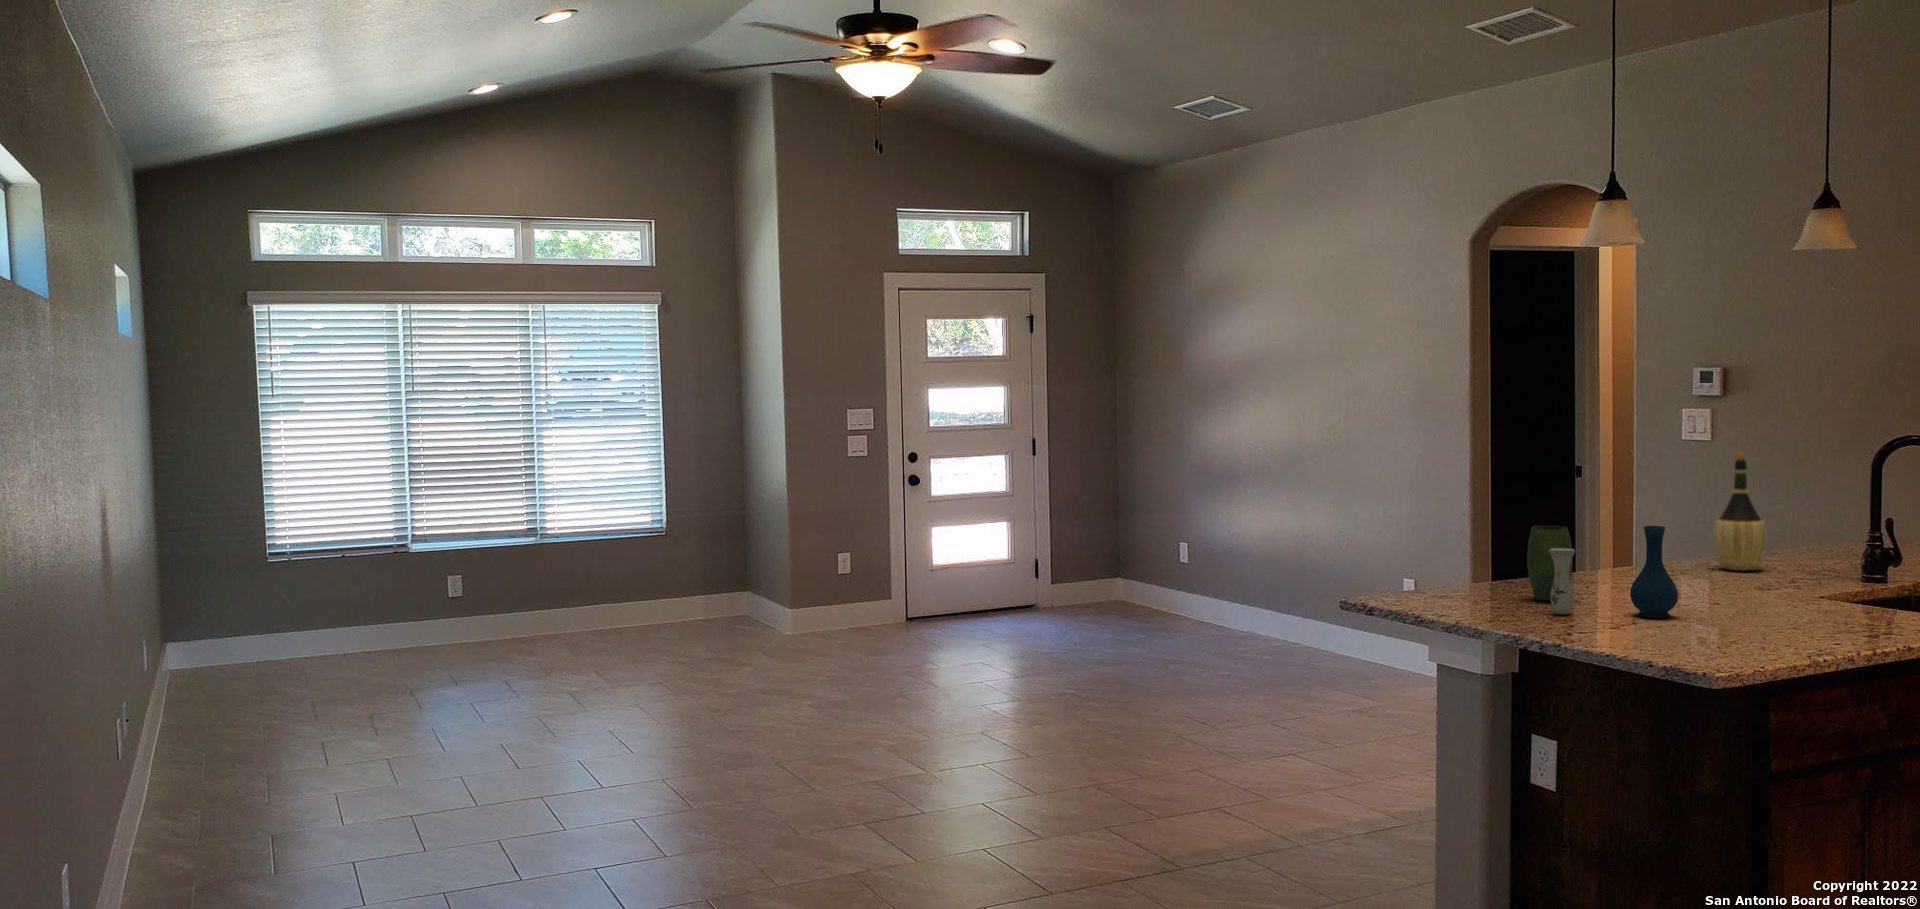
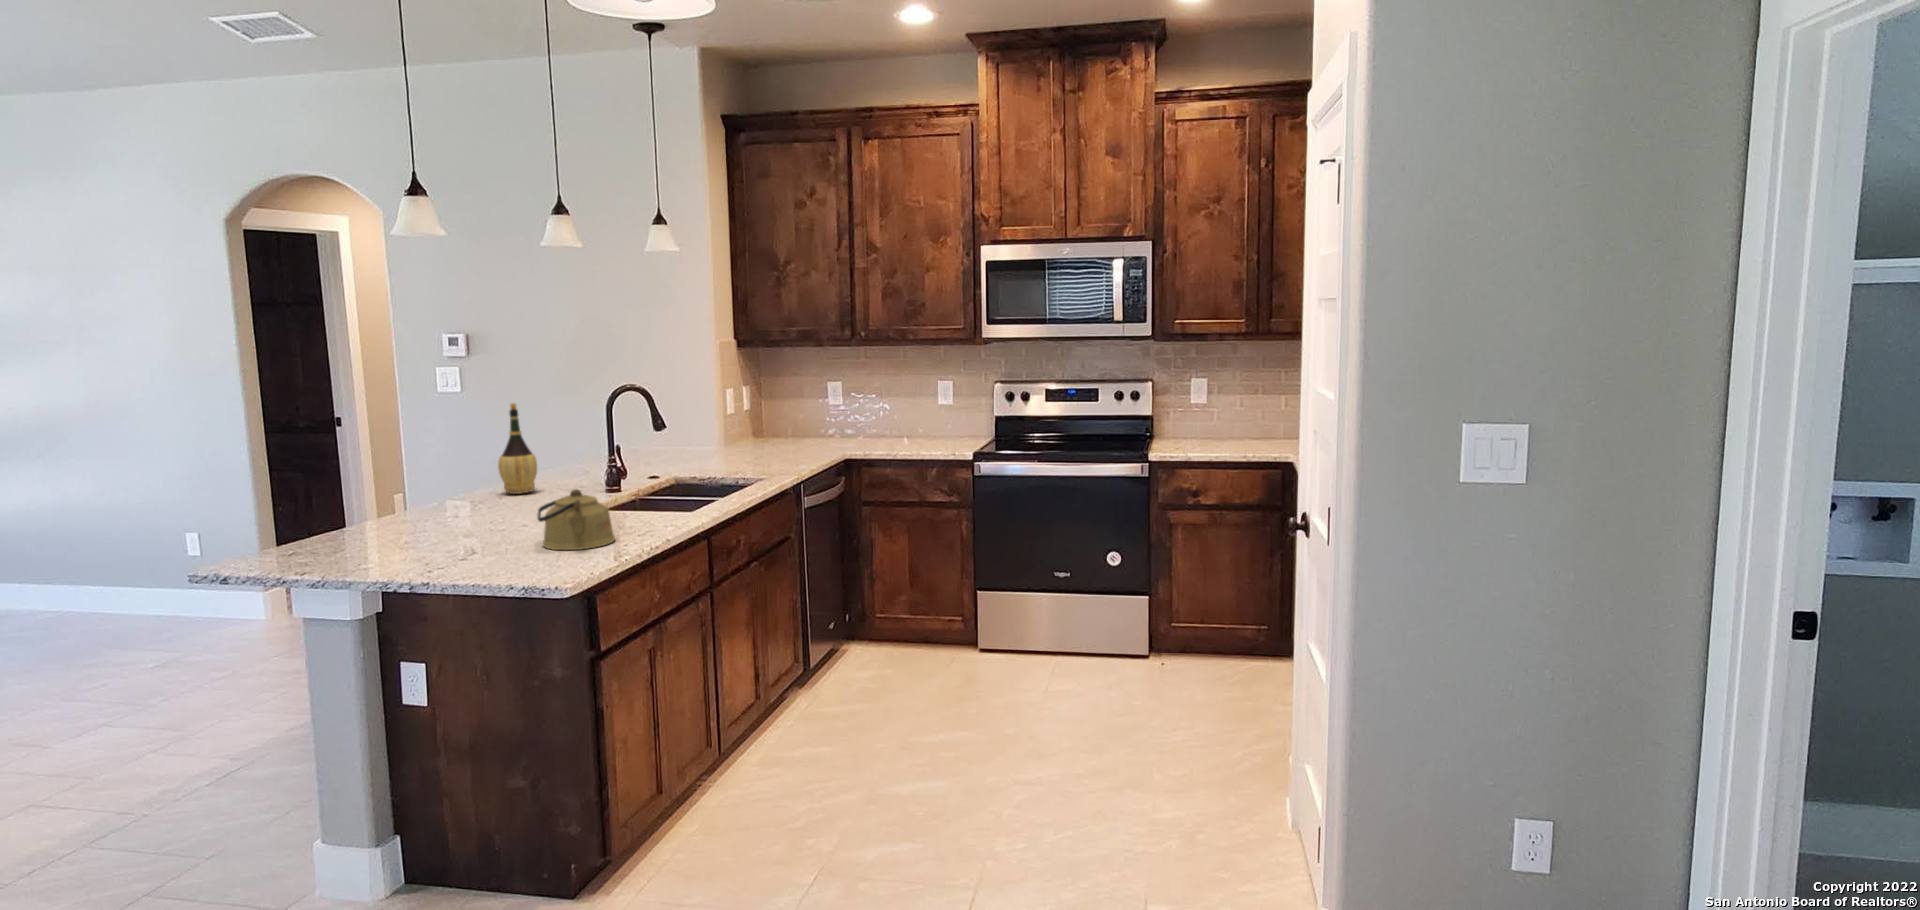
vase: present [1527,525,1678,618] -> none [369,471,504,555]
kettle: none [1713,562,1825,641] -> present [537,489,615,550]

